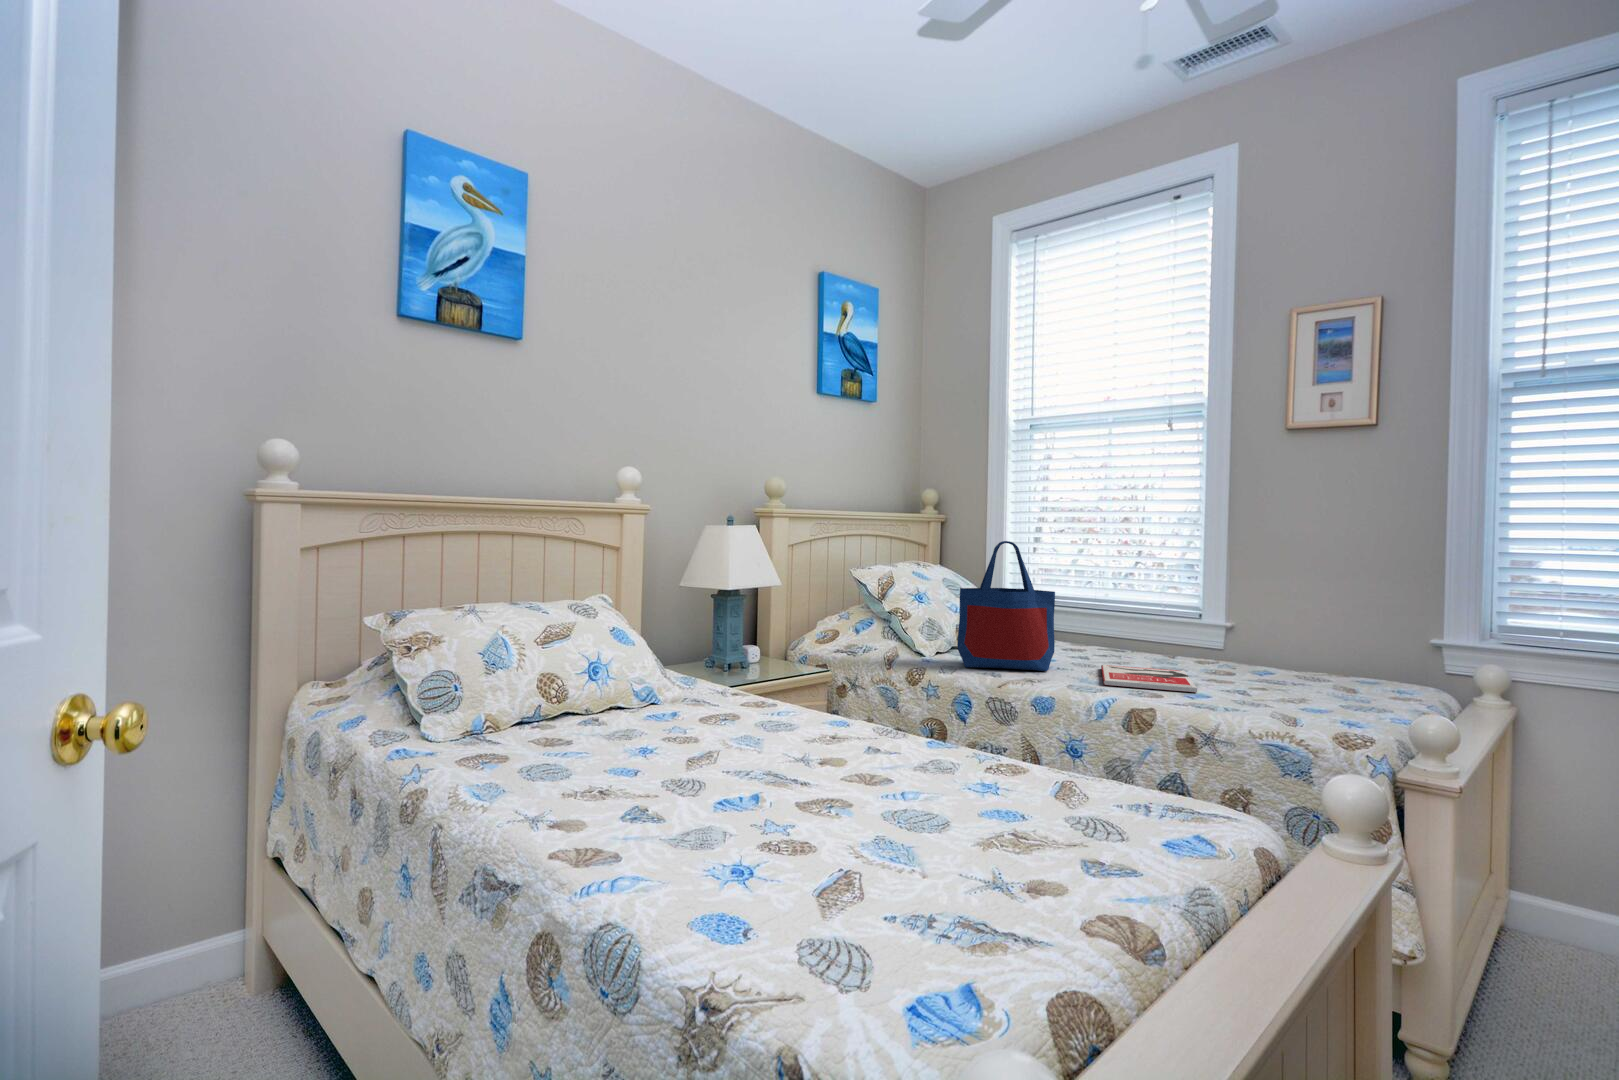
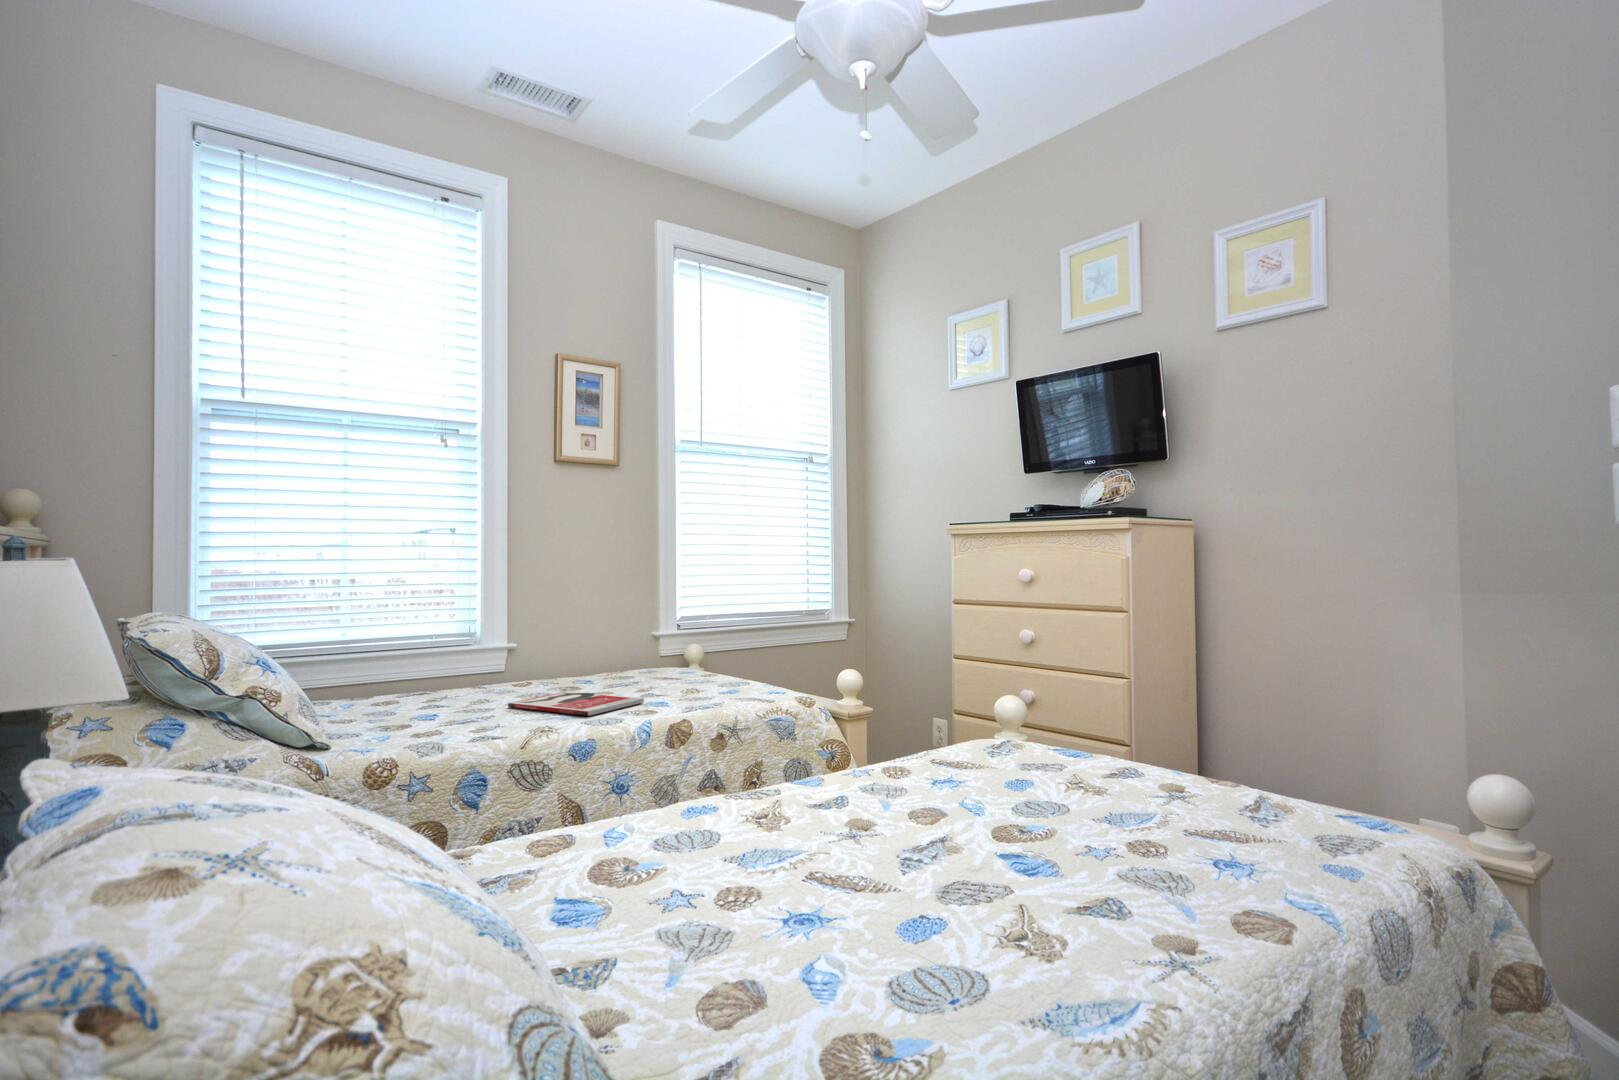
tote bag: present [957,541,1055,671] -> none [389,571,500,742]

